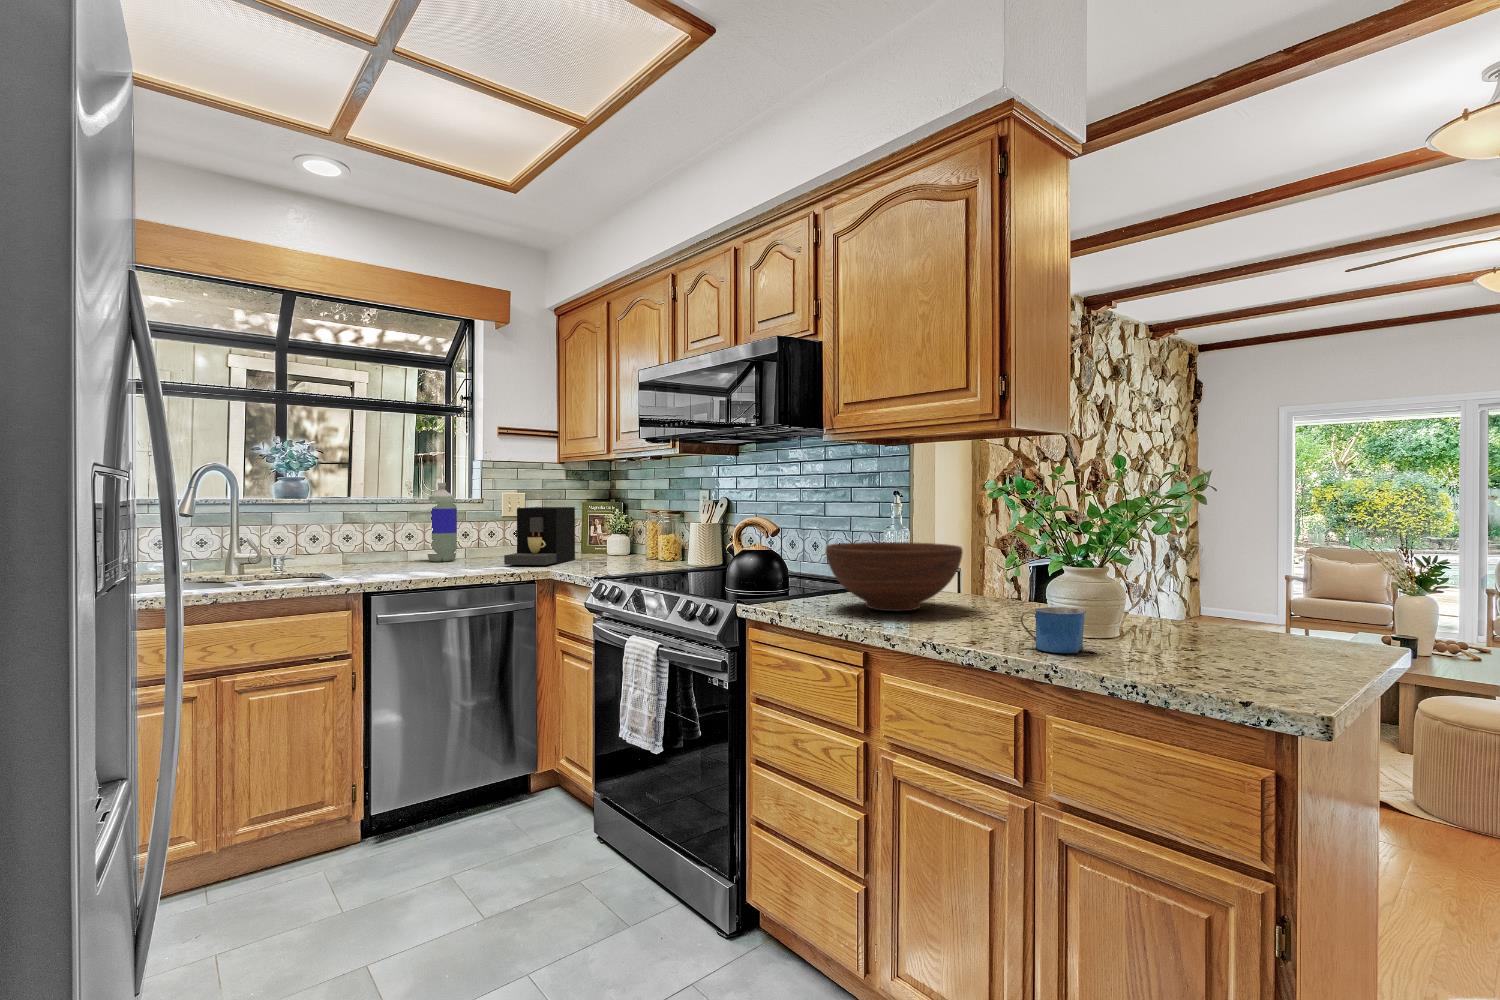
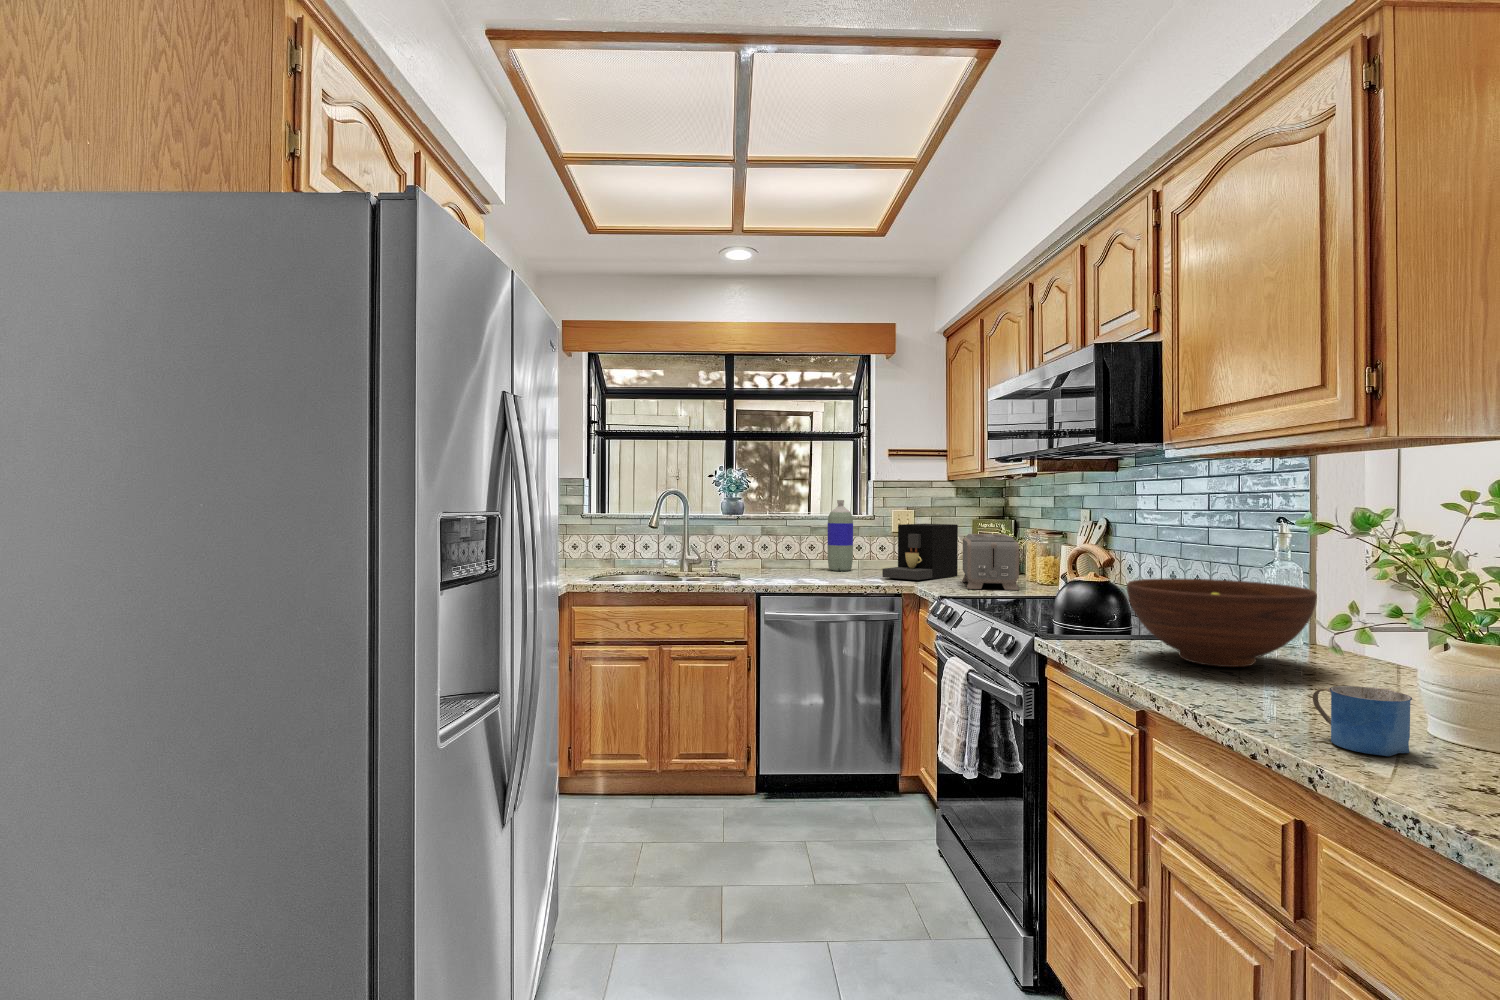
toaster: none [589,515,654,570] -> present [962,534,1019,590]

